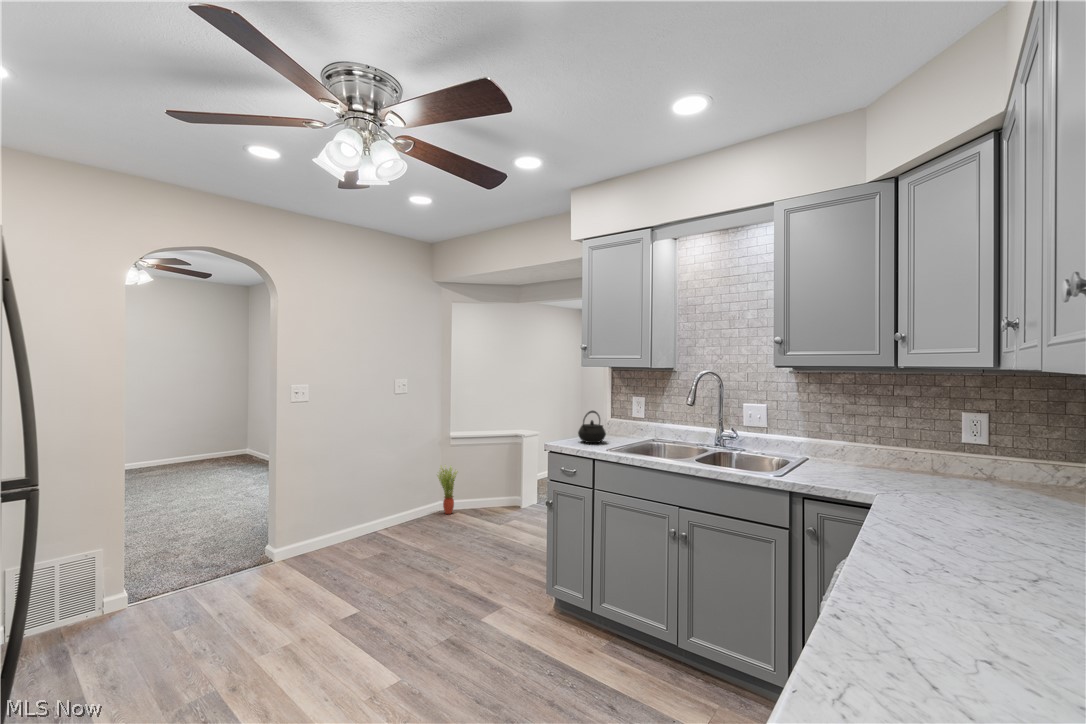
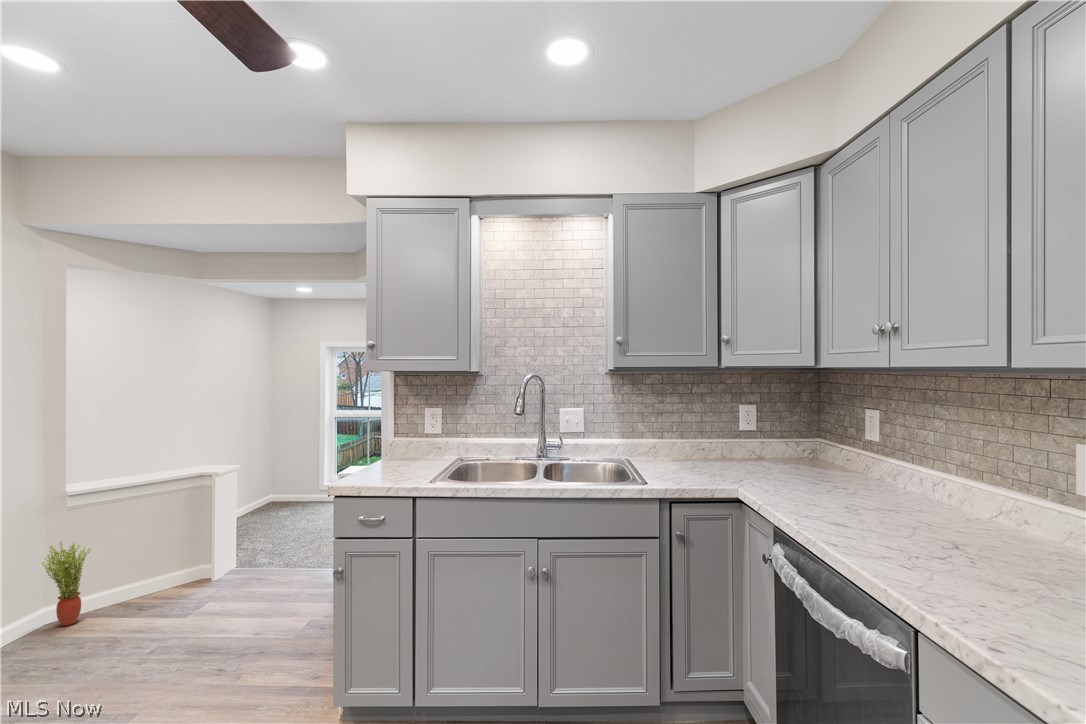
kettle: present [578,411,606,443] -> none [372,430,411,474]

